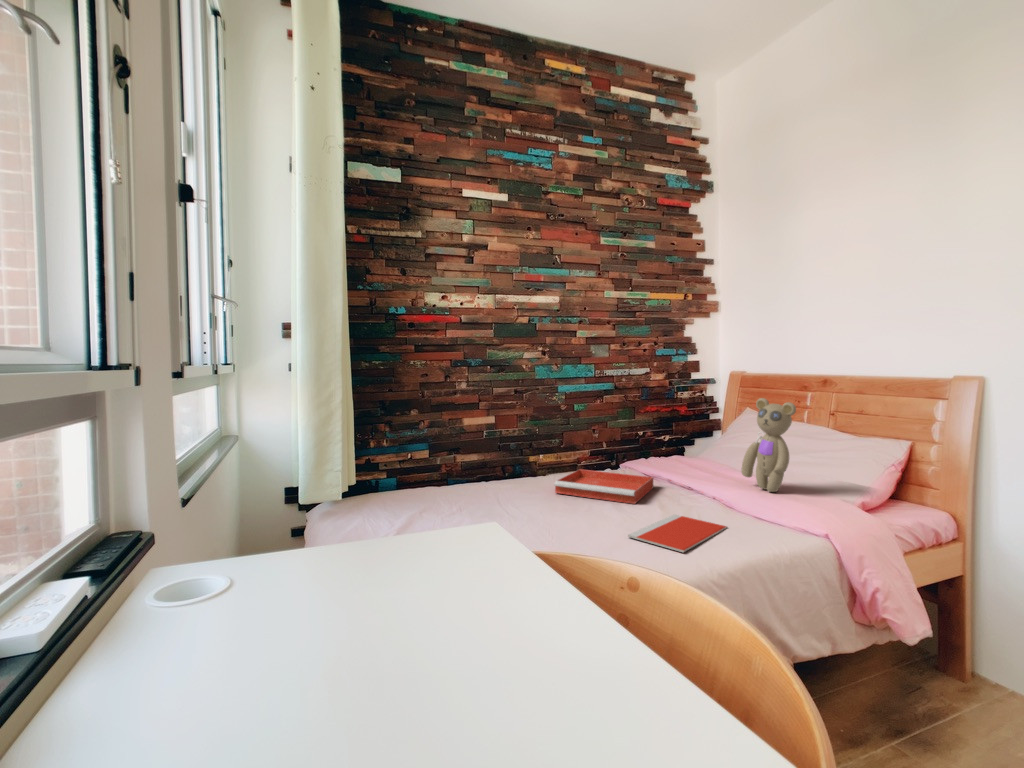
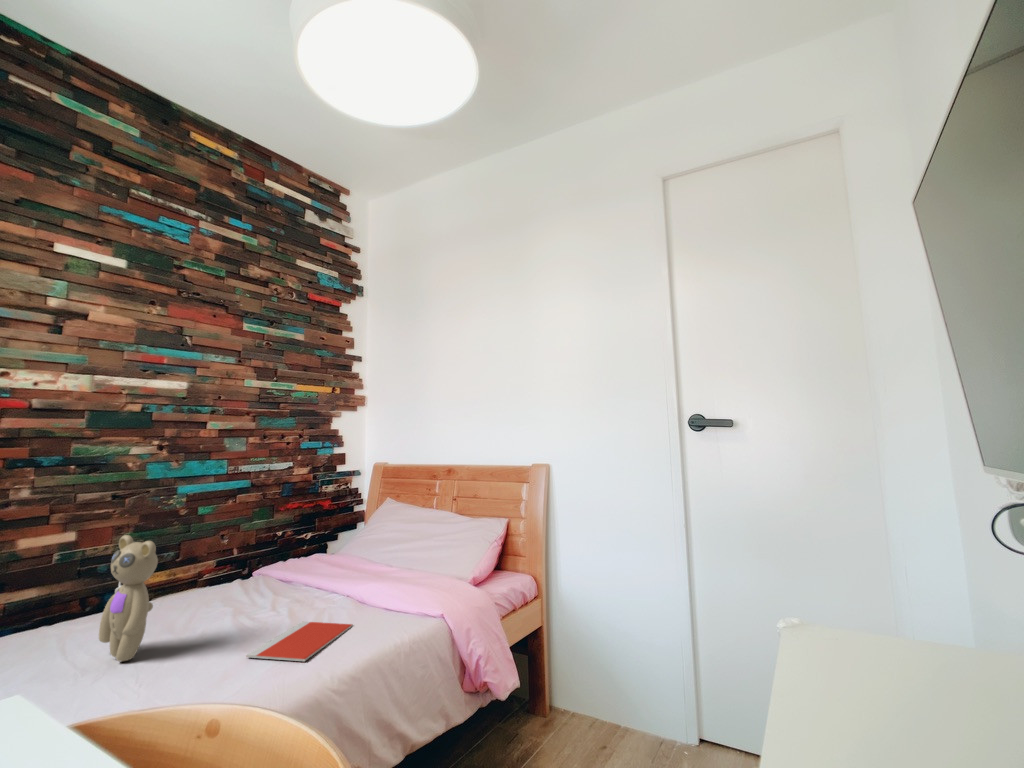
teddy bear: present [742,398,796,492] -> present [99,535,158,662]
tray: present [554,469,653,504] -> none [159,583,286,621]

